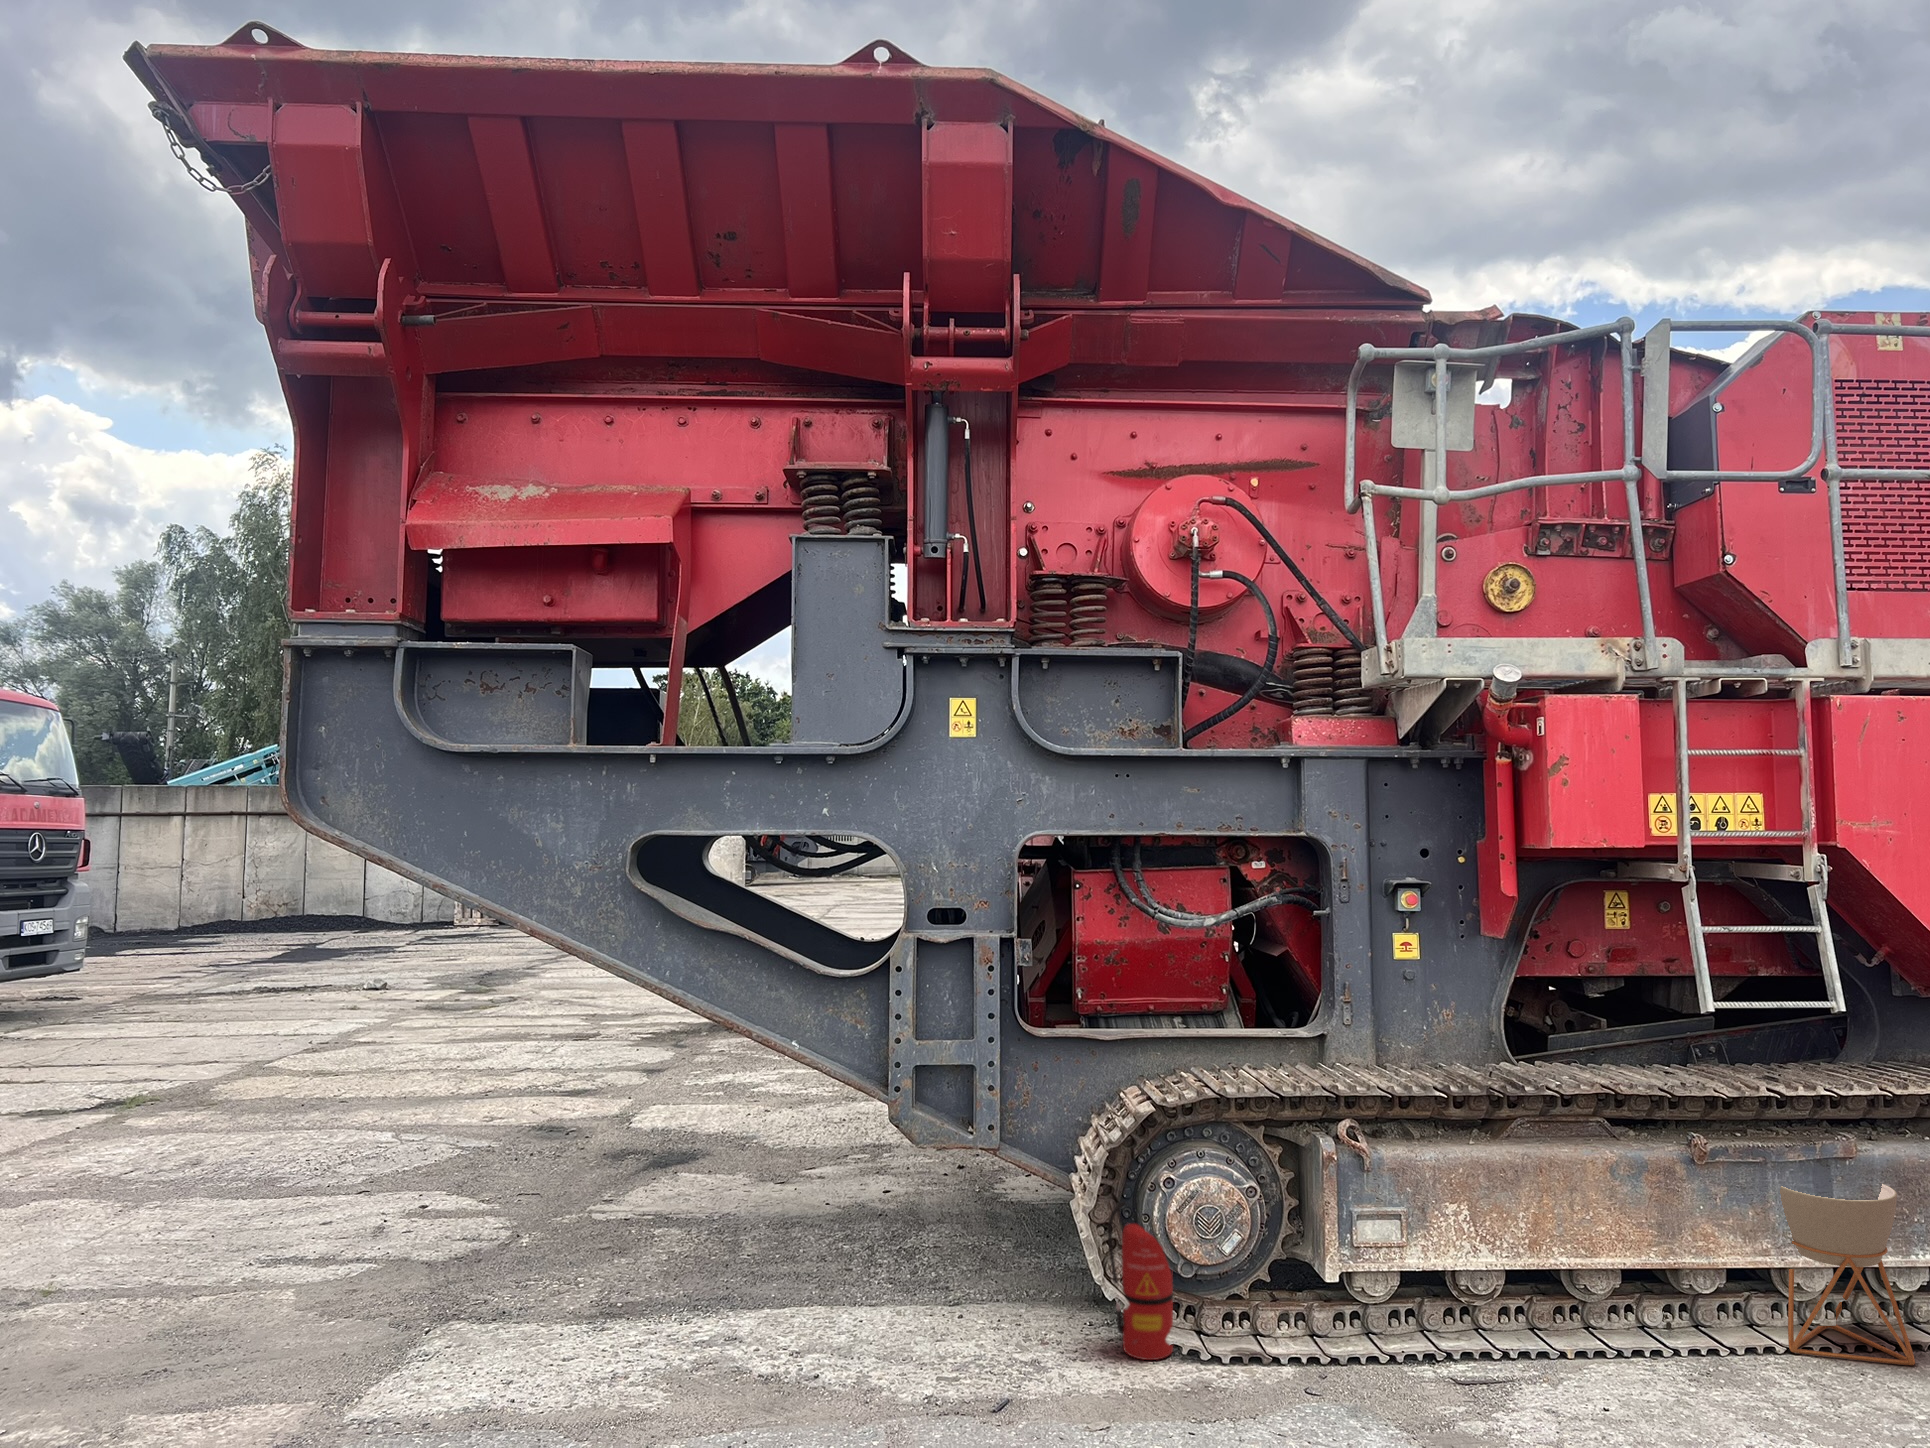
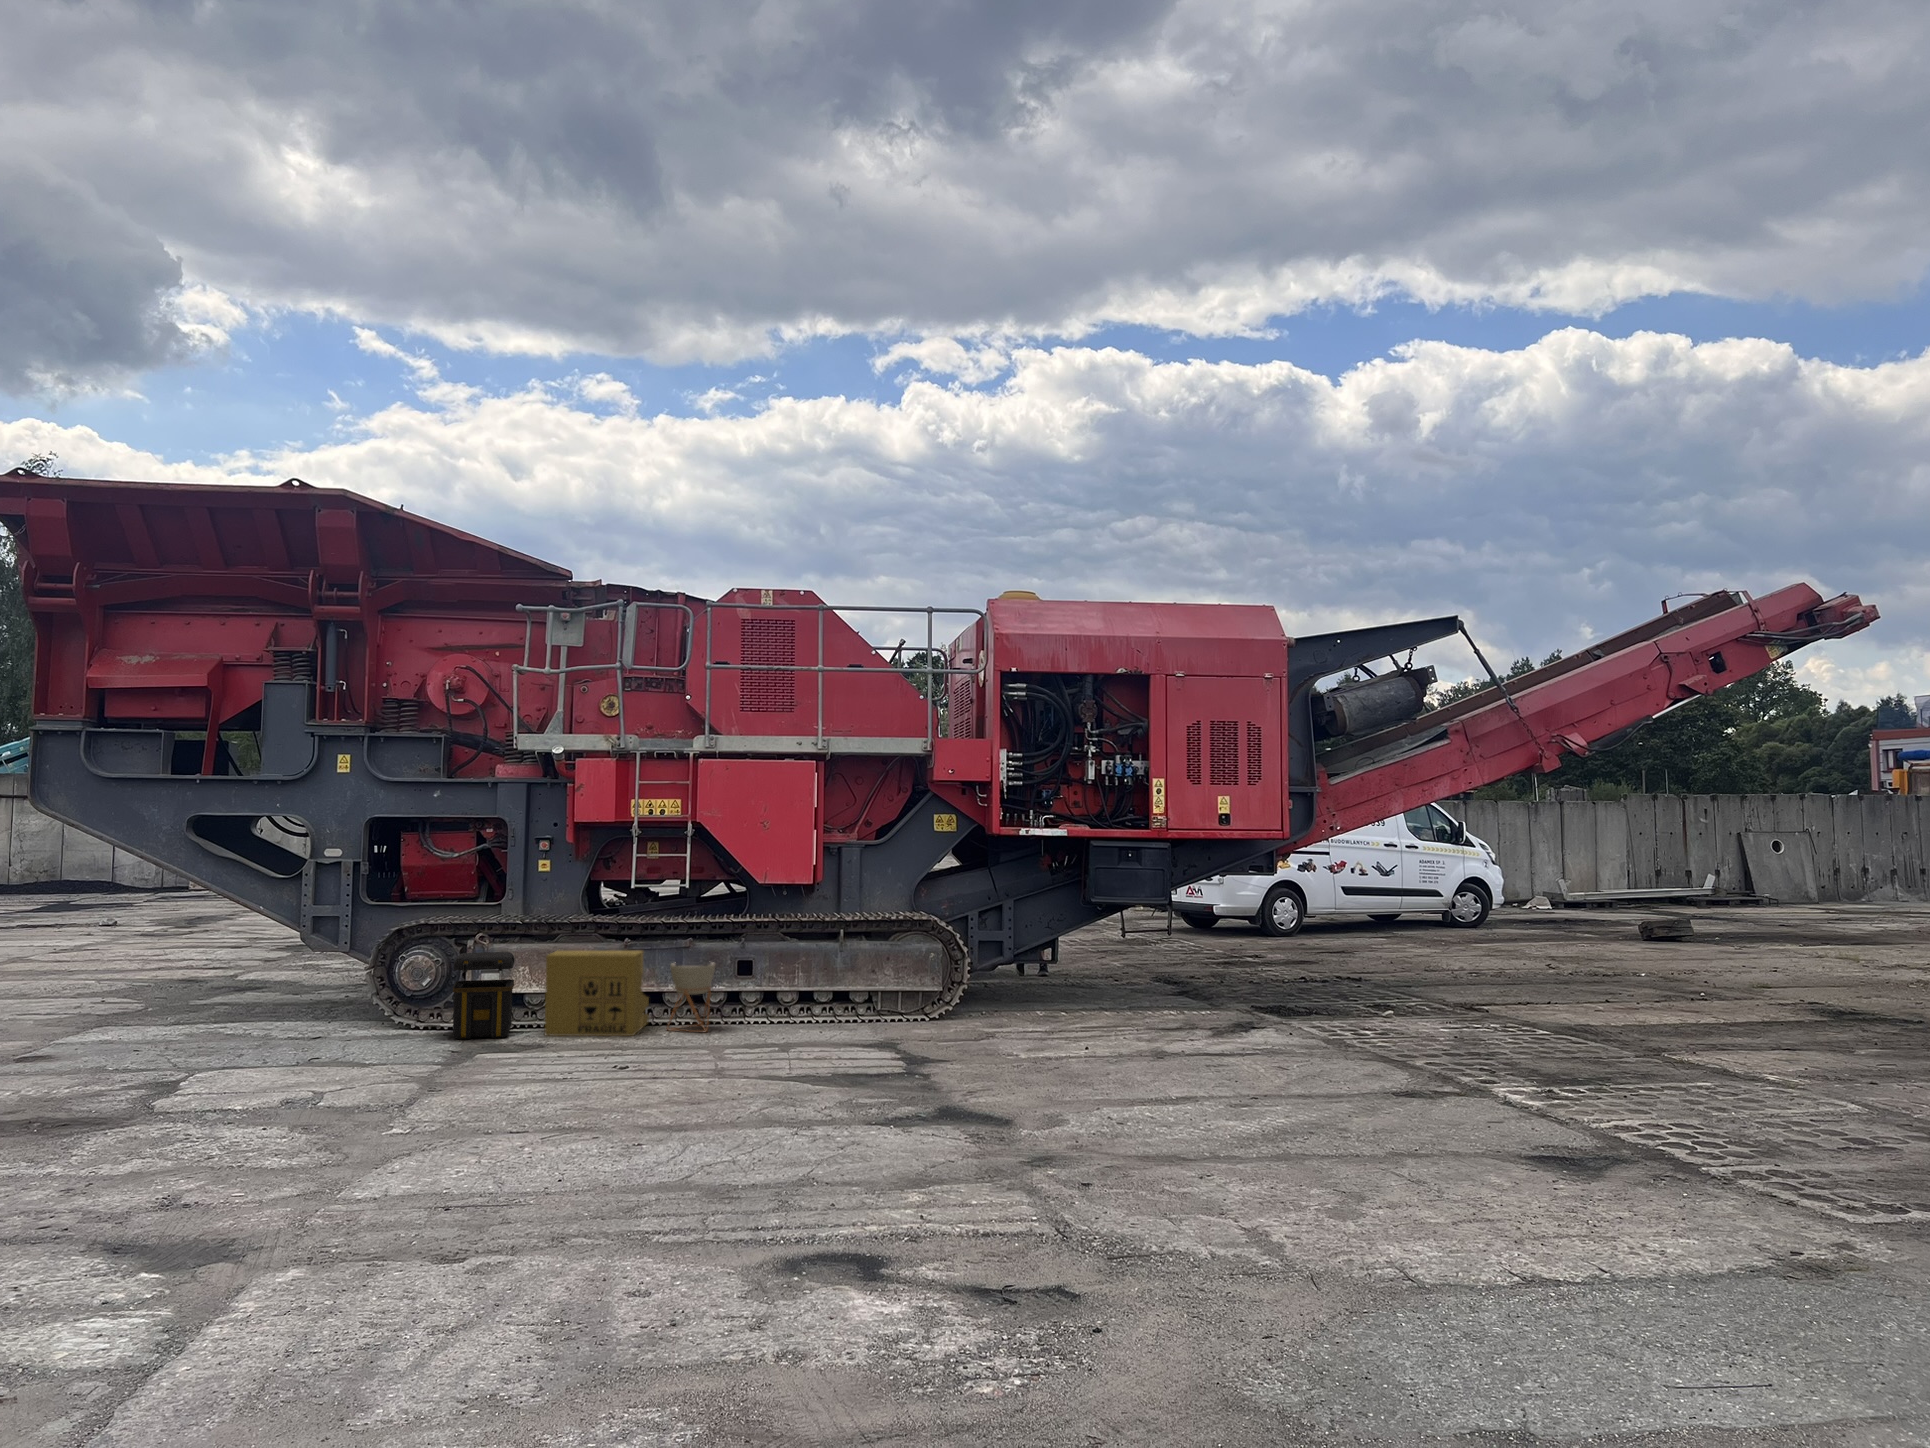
cardboard box: none [1474,1132,1767,1386] -> present [545,951,649,1036]
toolbox: none [1291,1159,1471,1407] -> present [453,952,514,1039]
fire extinguisher: present [1108,1202,1173,1360] -> none [384,965,417,1032]

